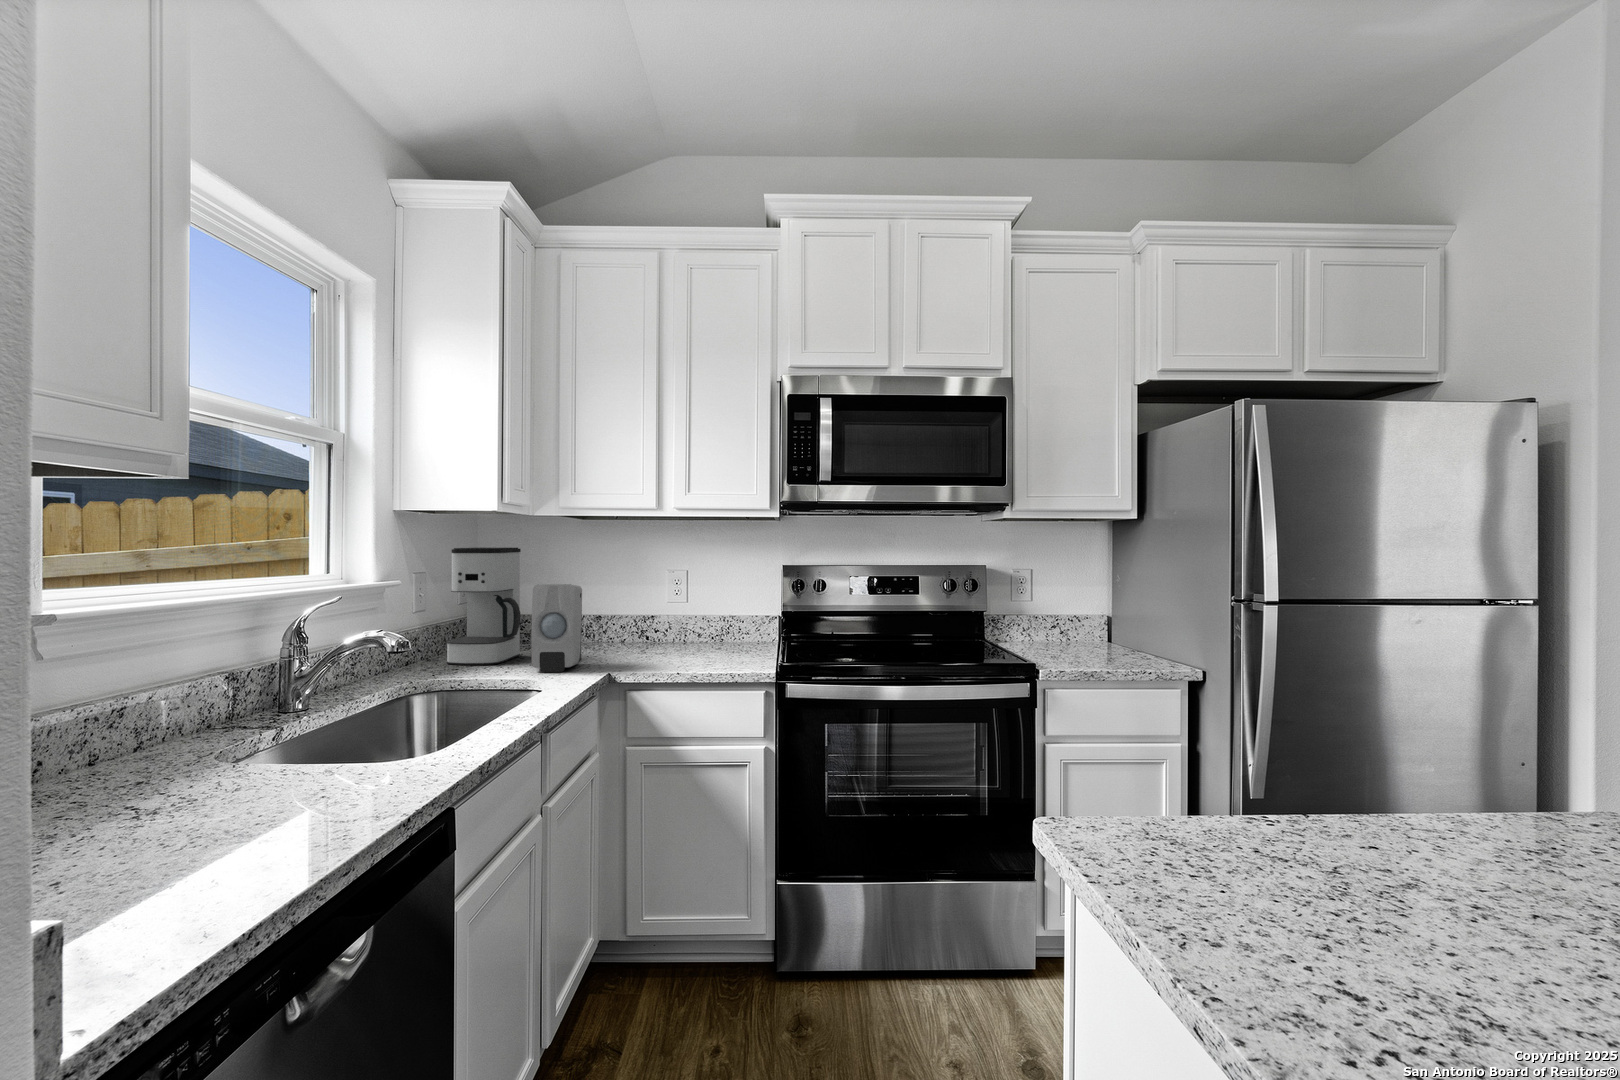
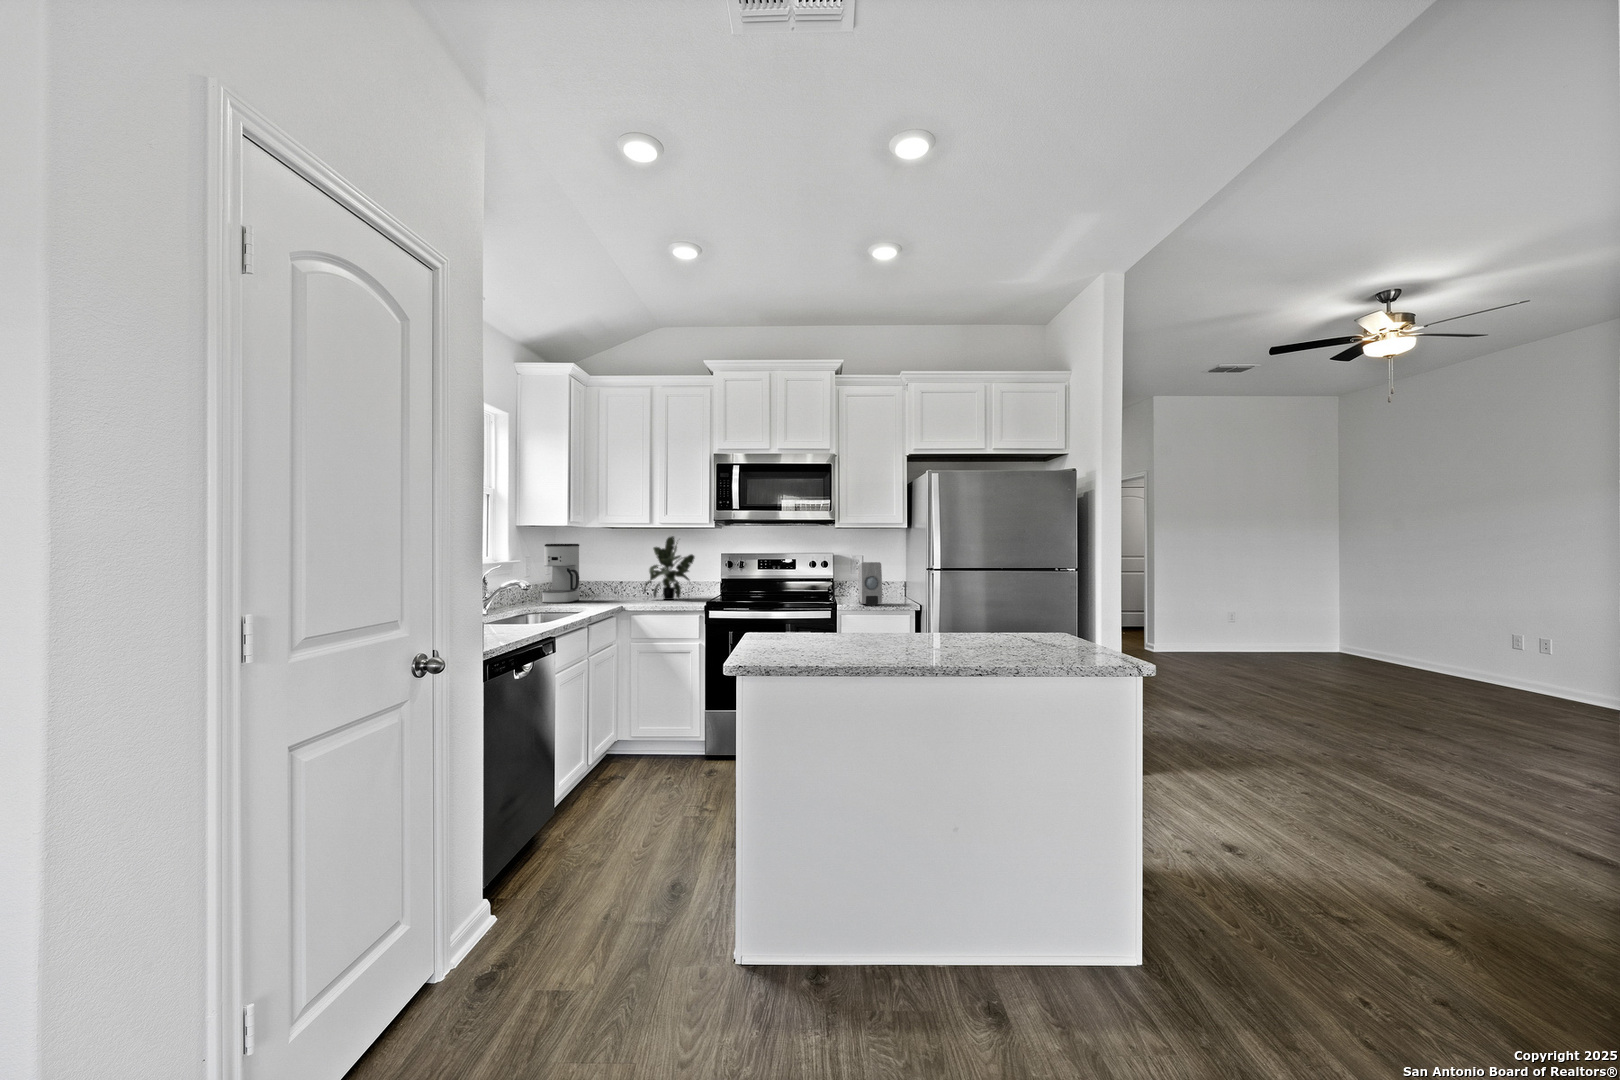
potted plant: none [643,533,737,654] -> present [644,536,694,600]
soap dispenser: present [531,584,582,672] -> present [858,562,882,606]

